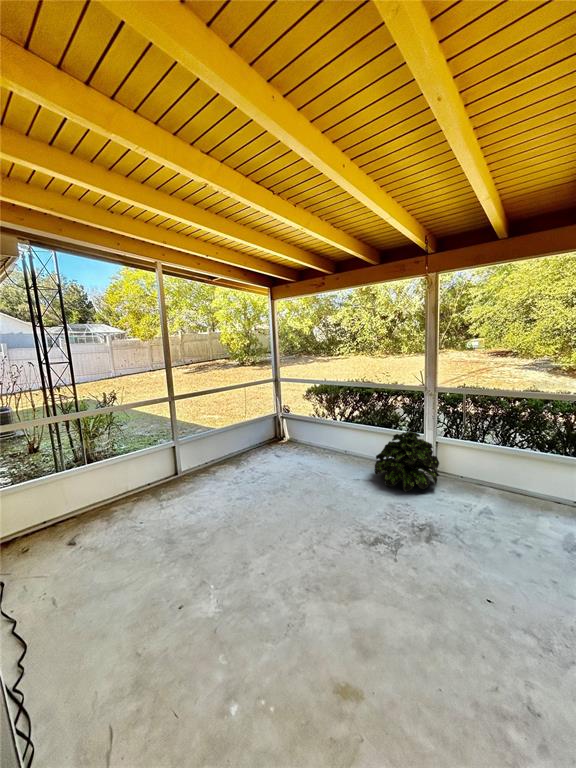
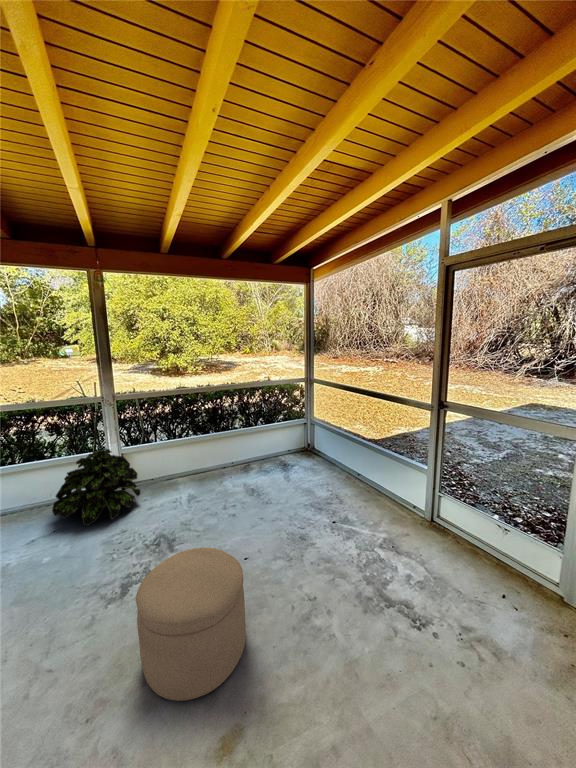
ottoman: none [336,530,430,658] -> present [136,548,246,701]

